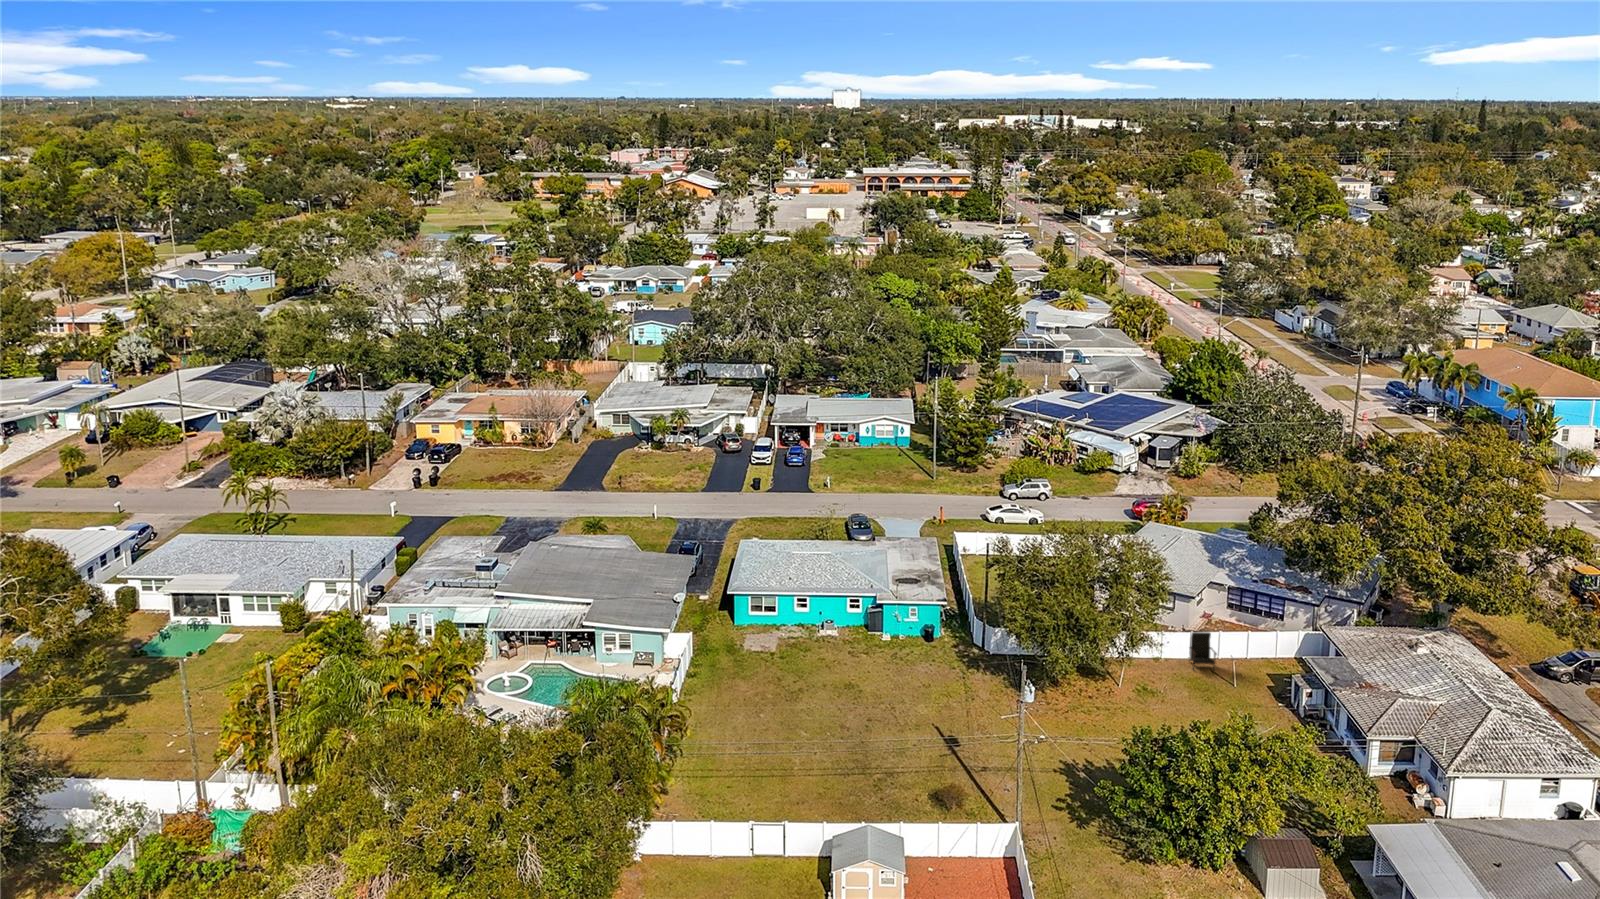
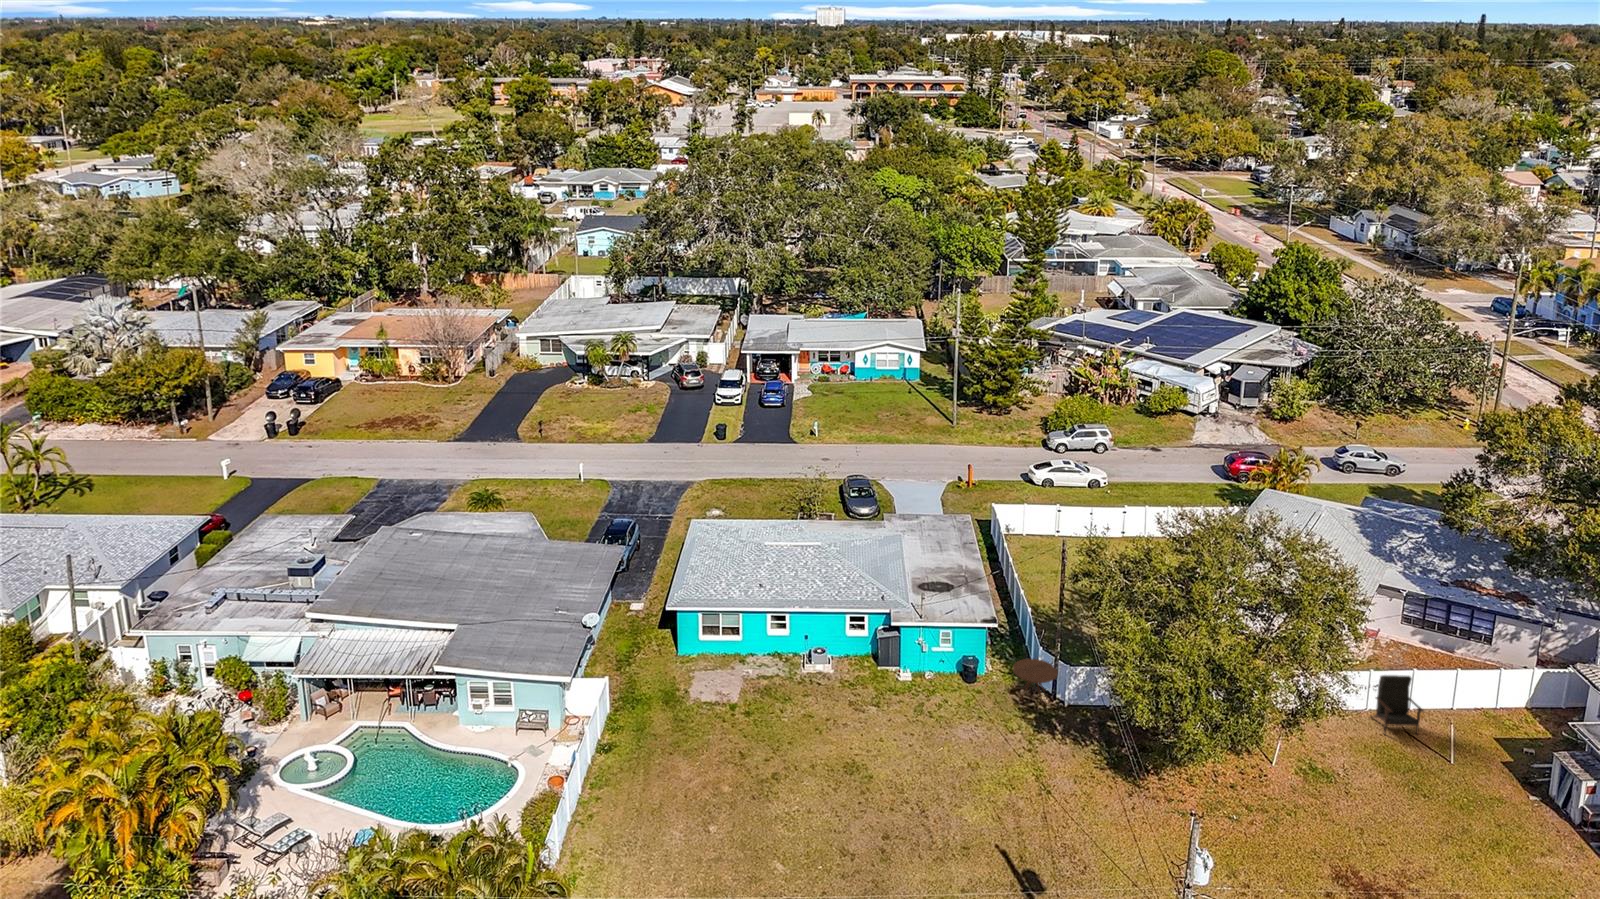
round table: none [954,625,984,653] -> present [1013,659,1058,702]

